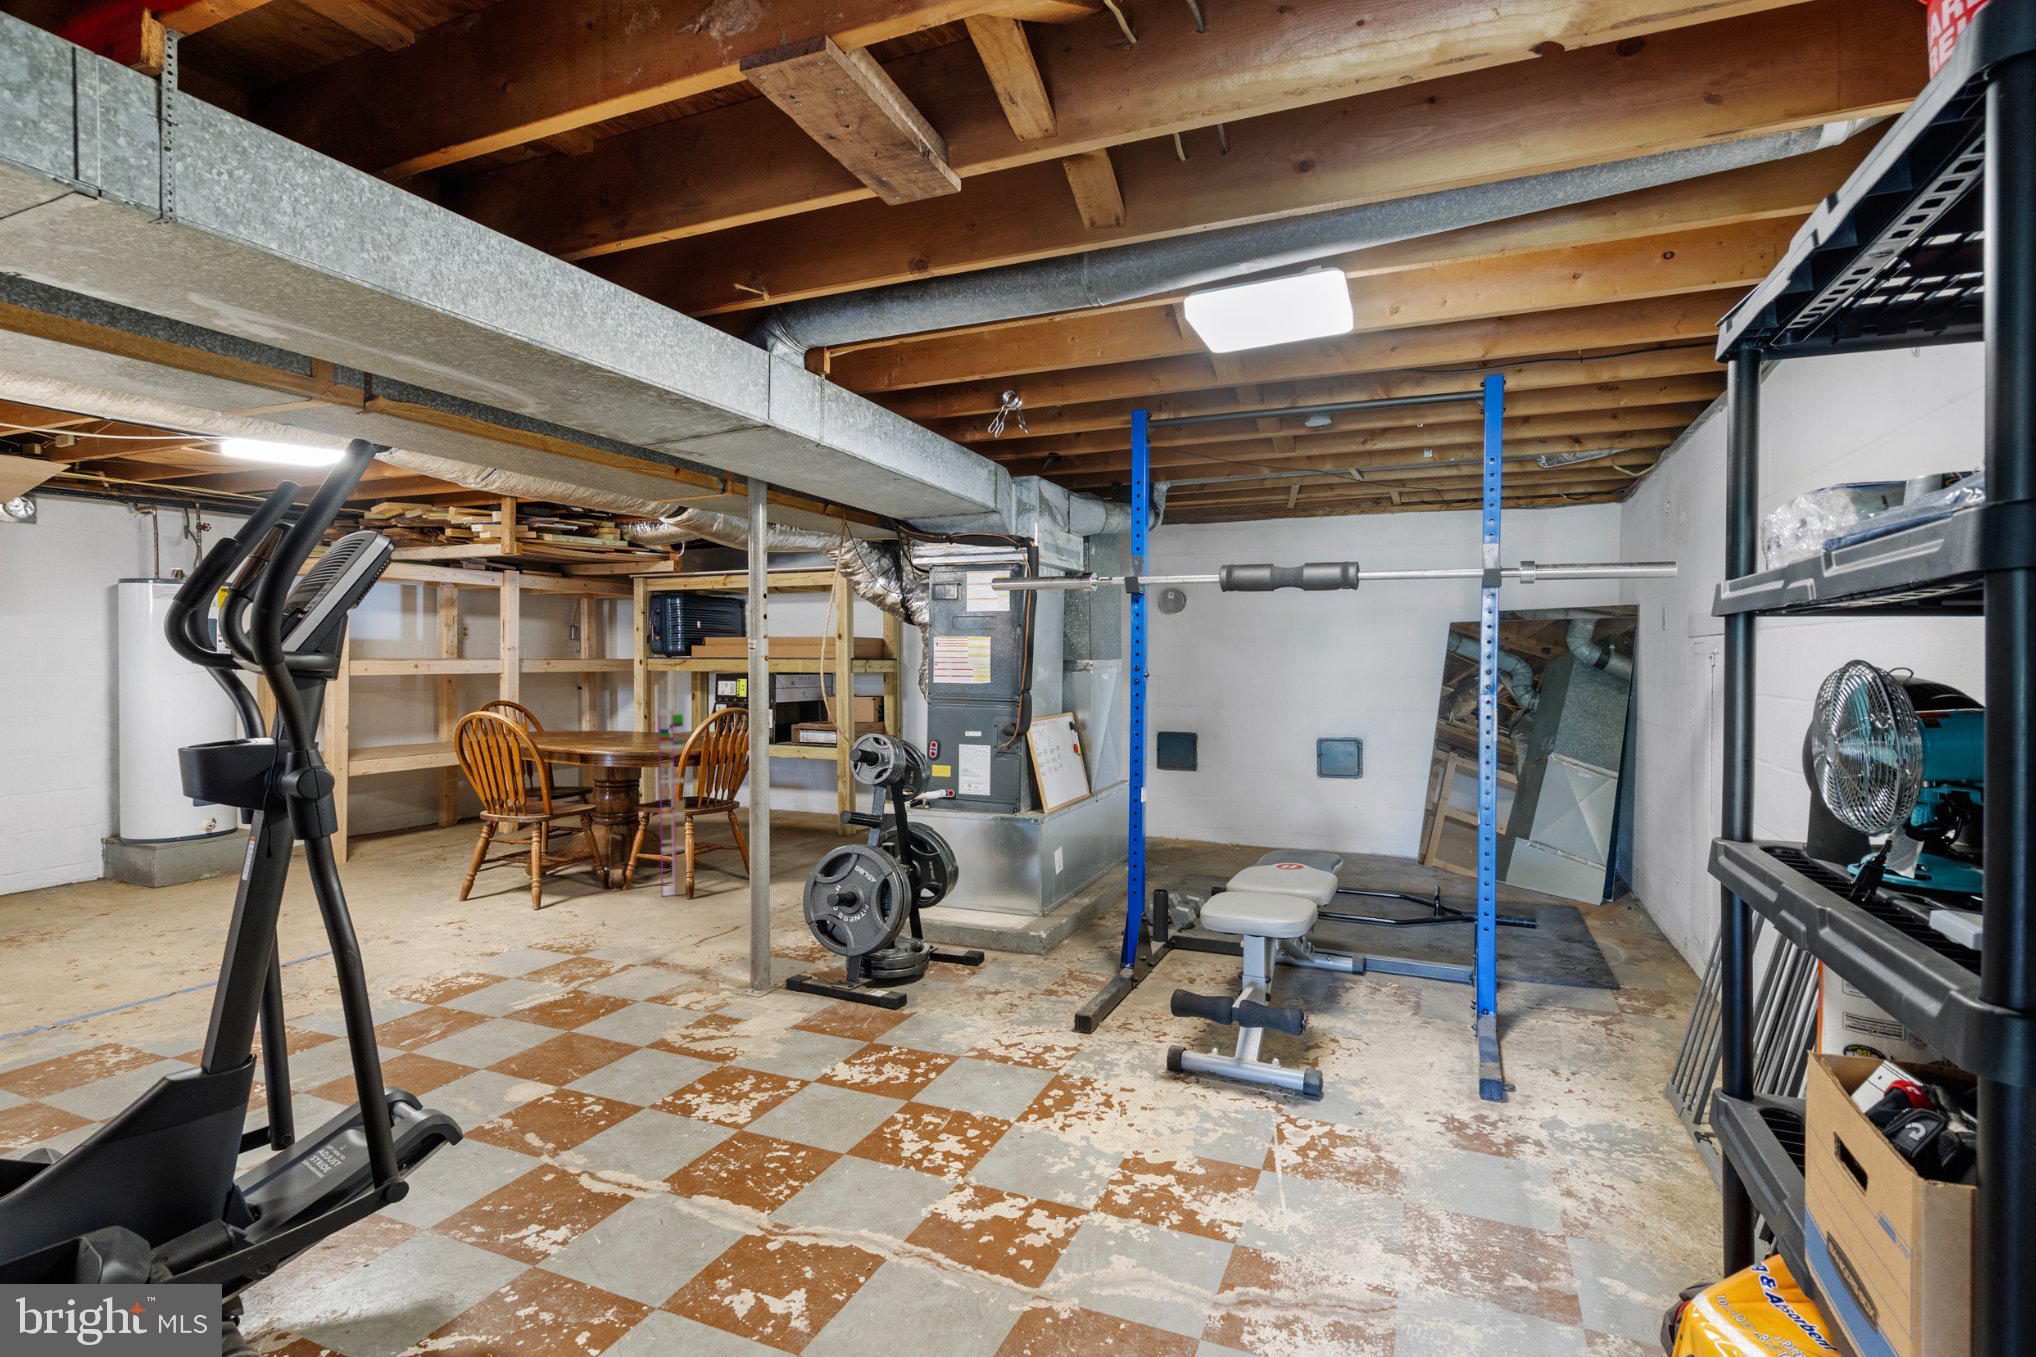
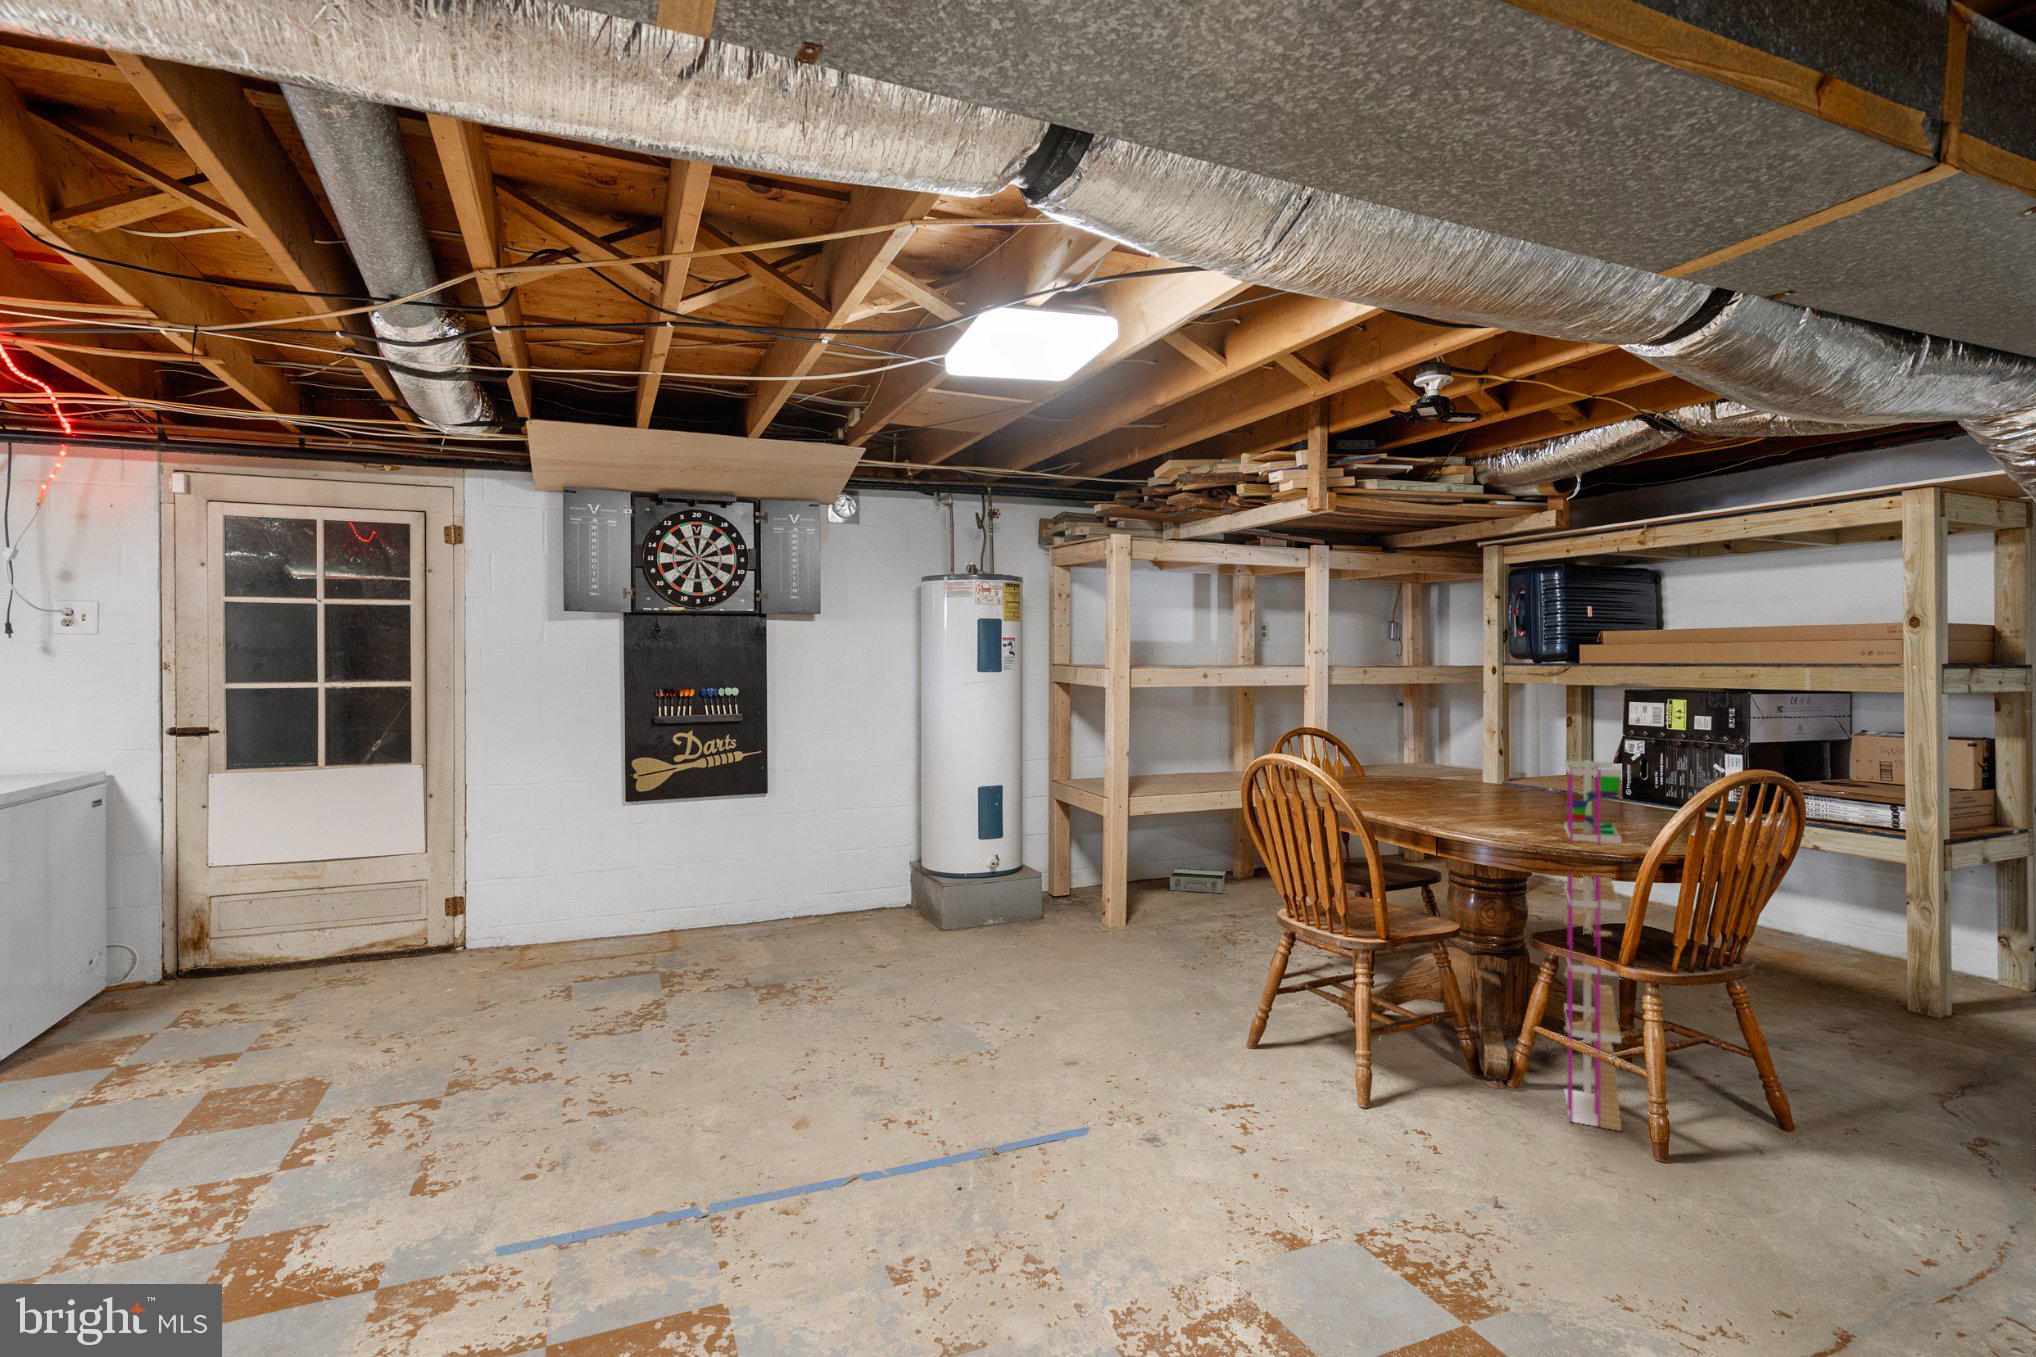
toolbox: none [383,824,435,845] -> present [1170,868,1226,893]

